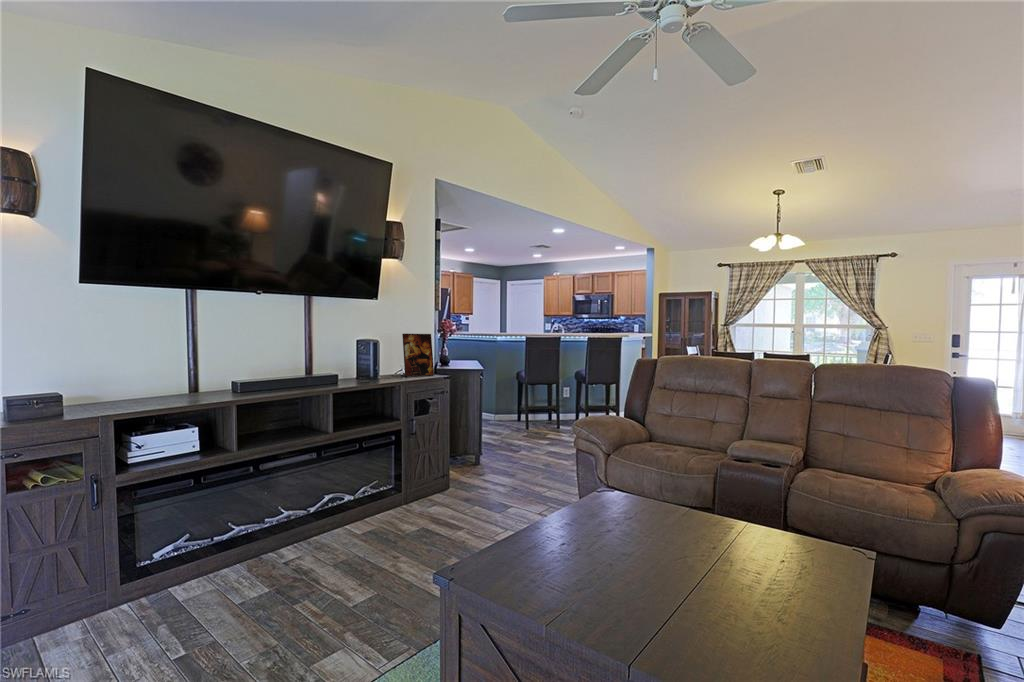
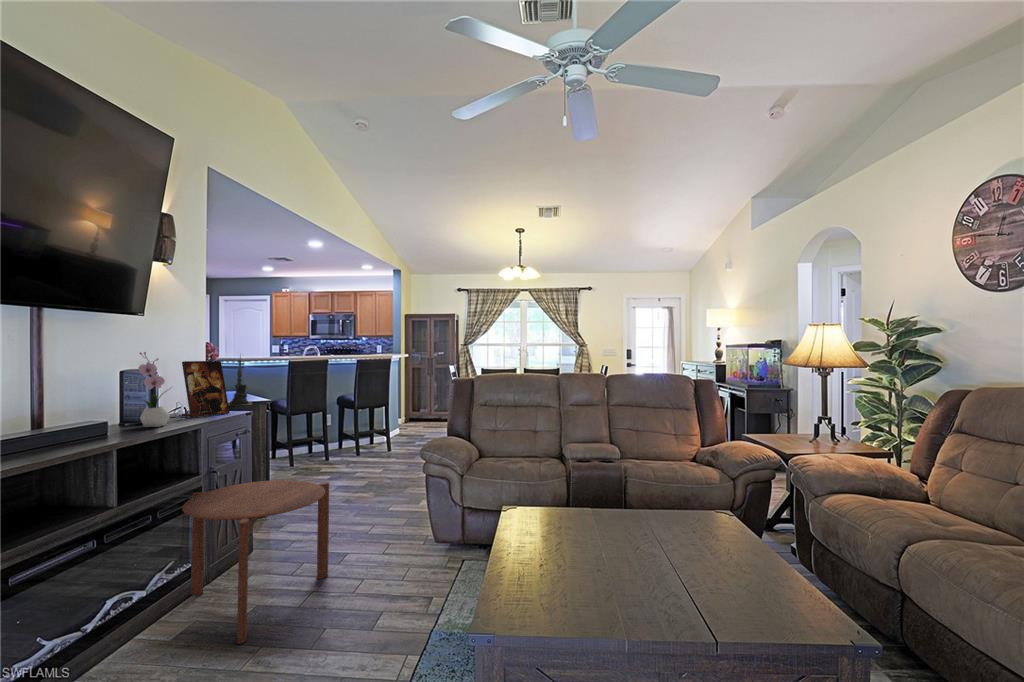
flower arrangement: none [359,325,384,380] -> present [138,352,170,427]
candle holder: none [447,328,470,371] -> present [228,359,252,406]
side table: none [372,432,484,552] -> present [183,480,329,644]

